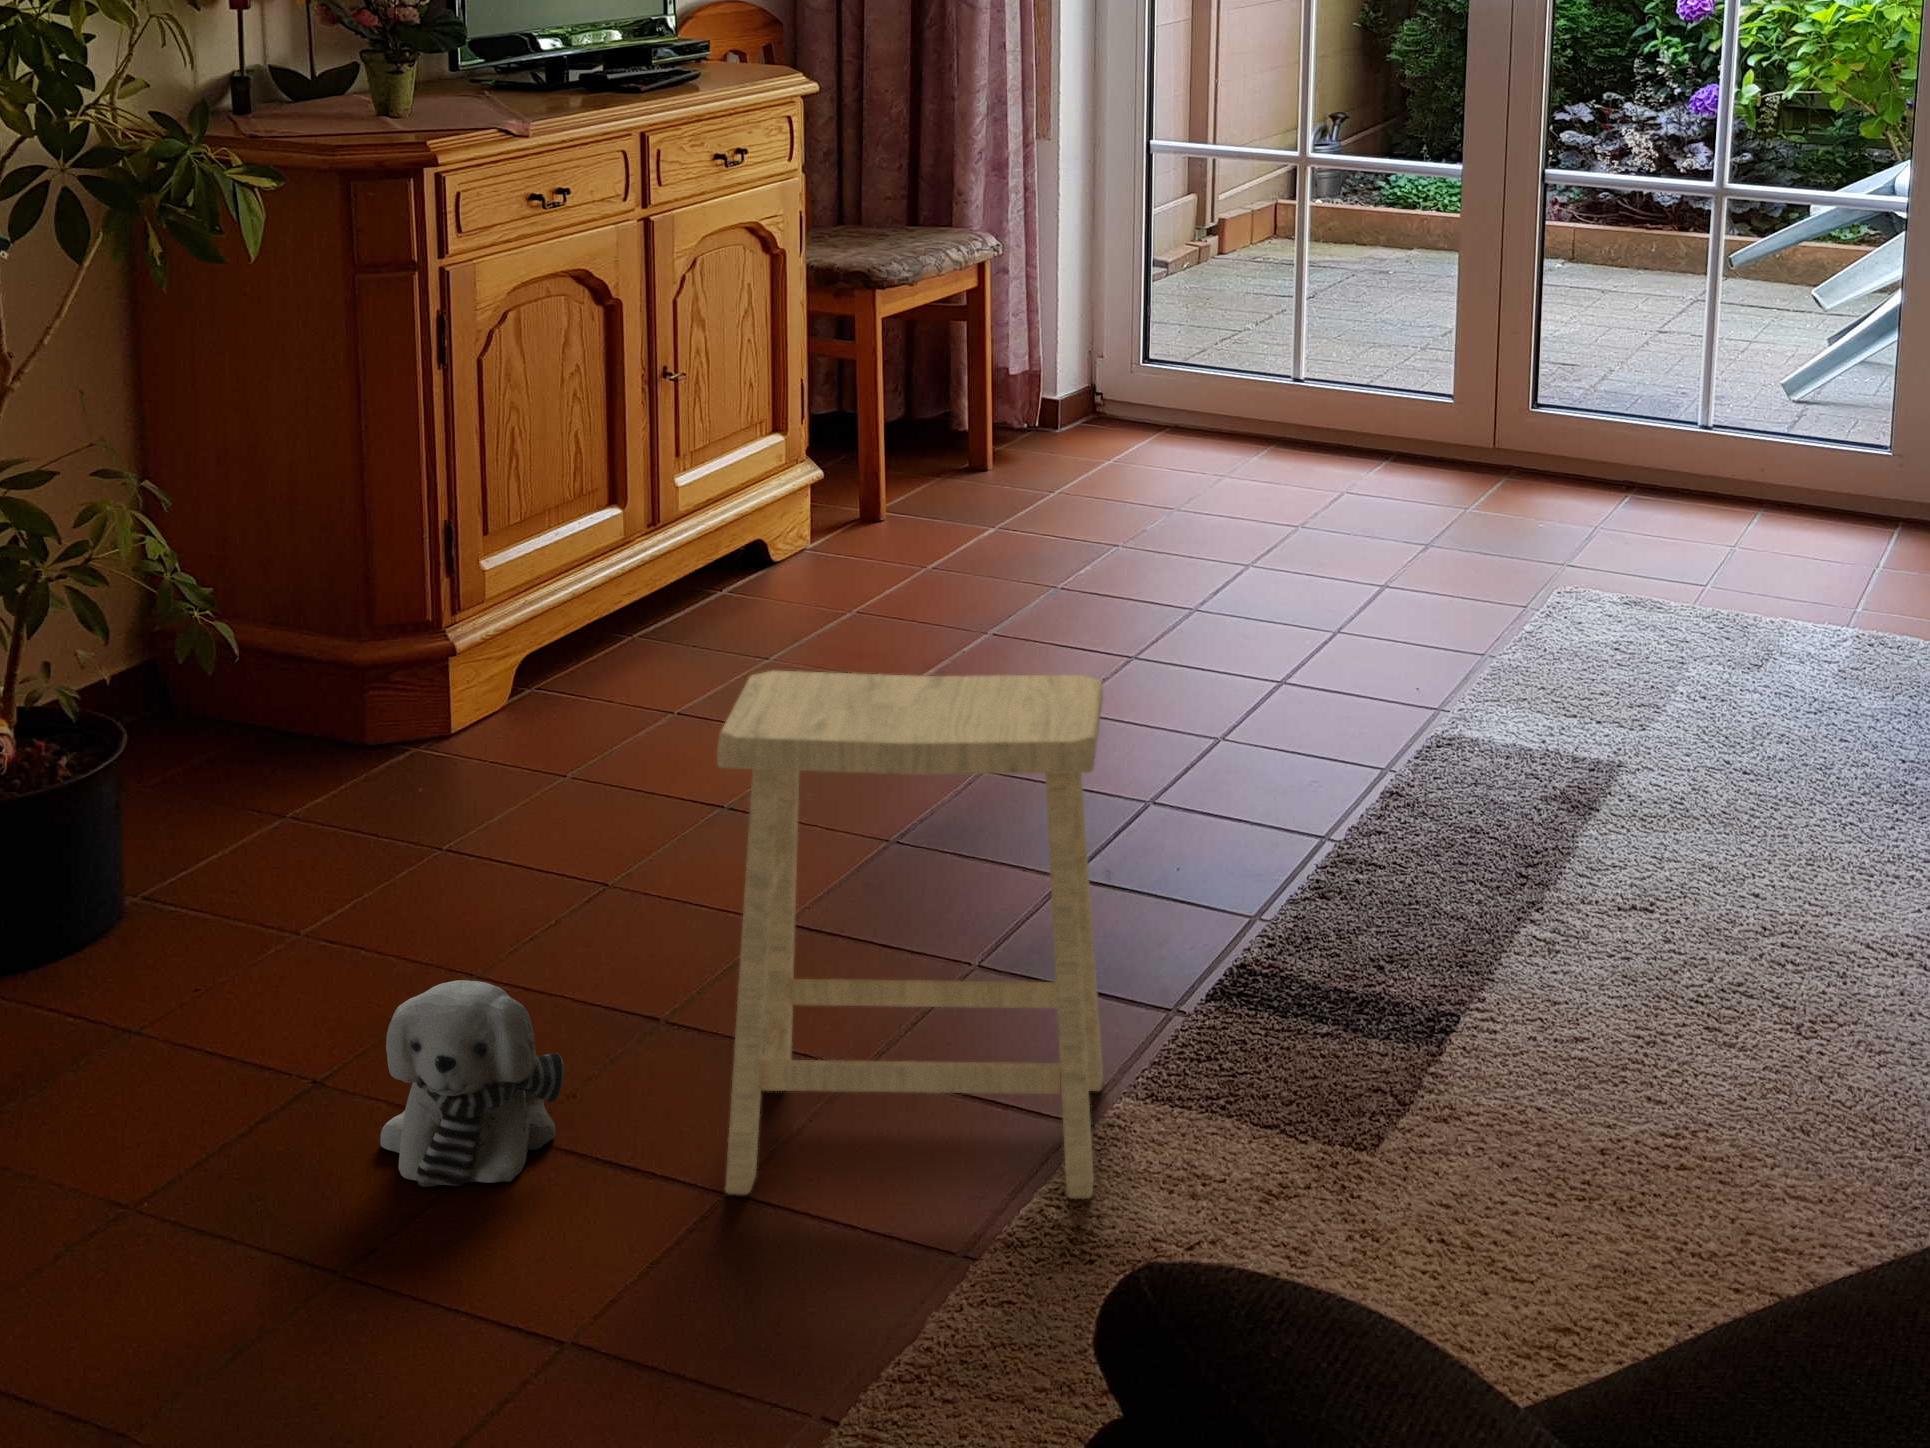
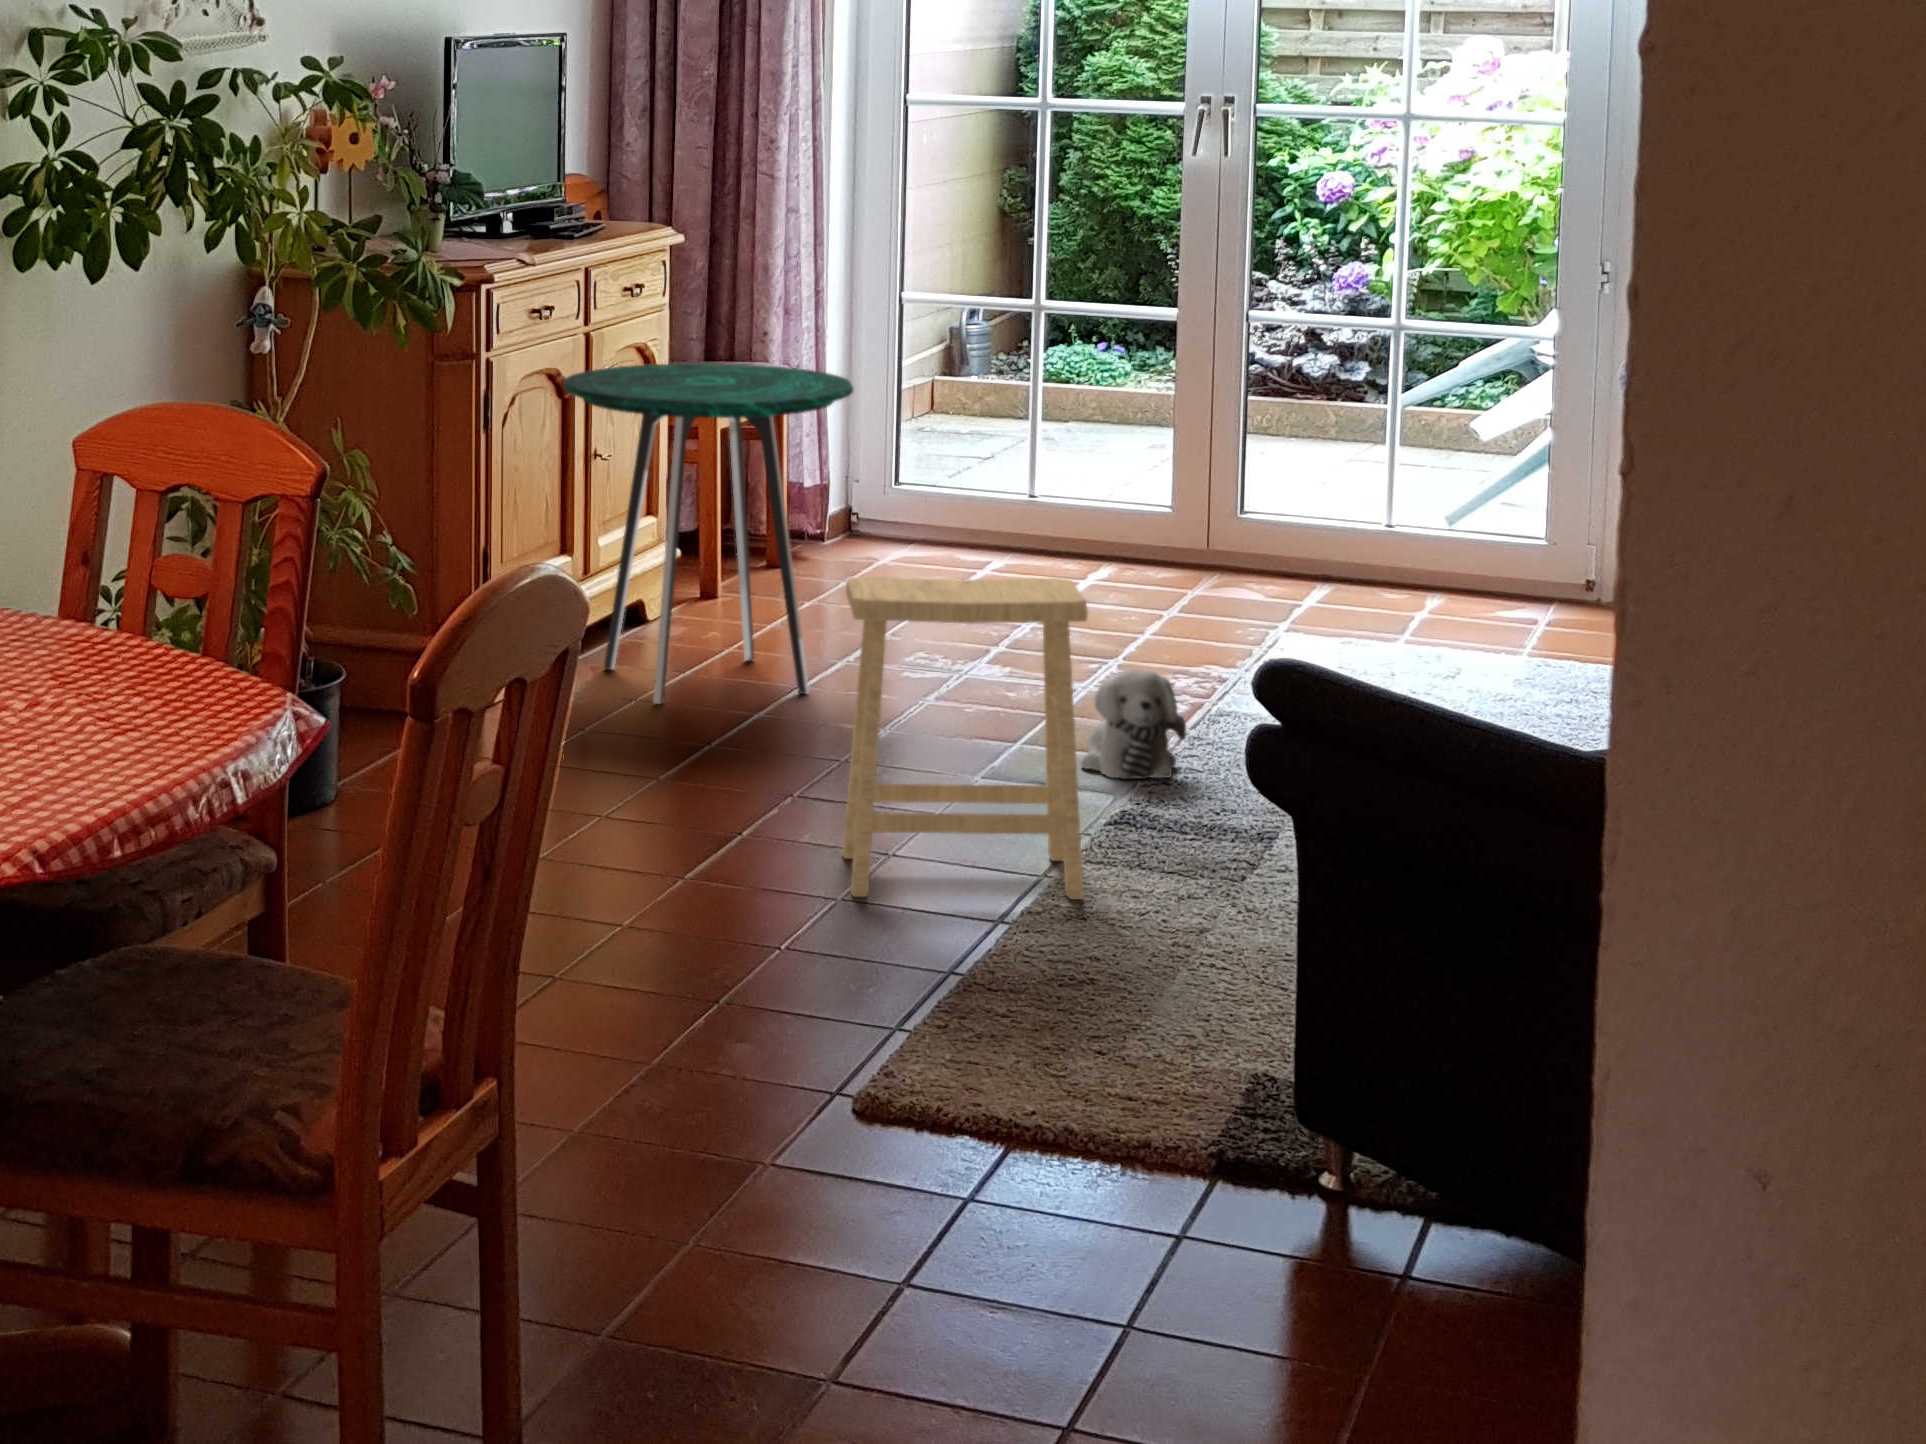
side table: none [574,255,965,722] -> present [563,363,853,704]
plush toy: present [380,980,564,1187] -> present [1081,670,1186,779]

